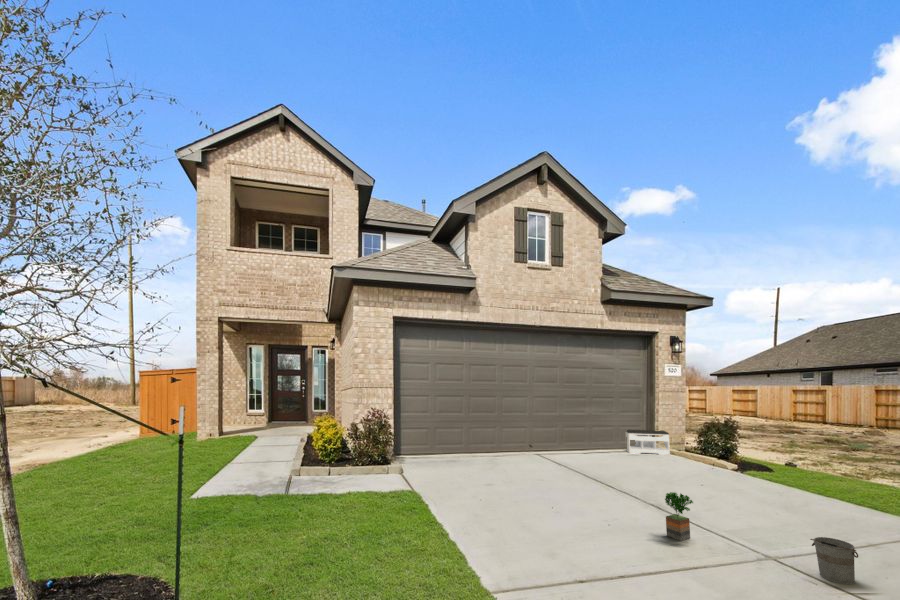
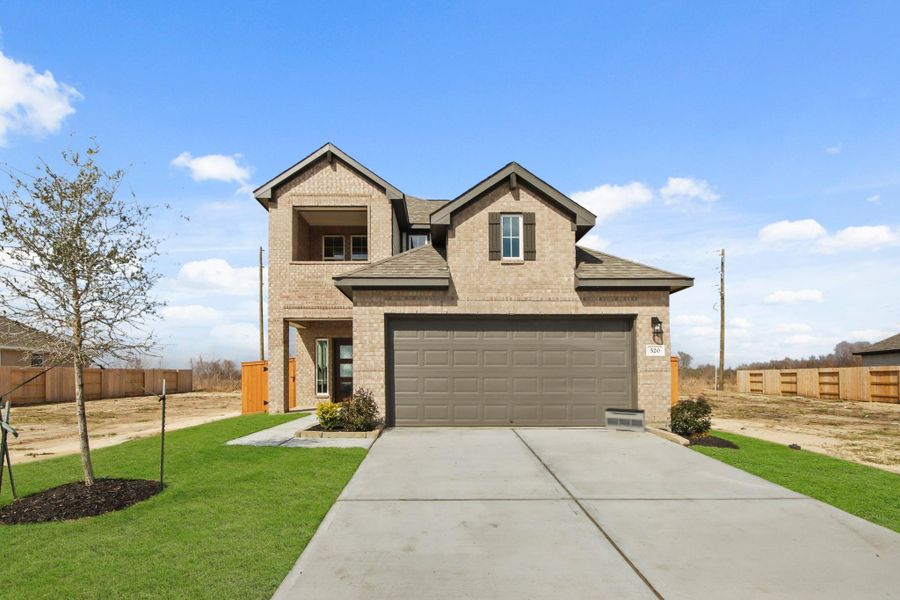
potted tree: present [665,492,693,541] -> none [488,449,512,486]
bucket: present [810,537,858,584] -> none [547,484,574,518]

